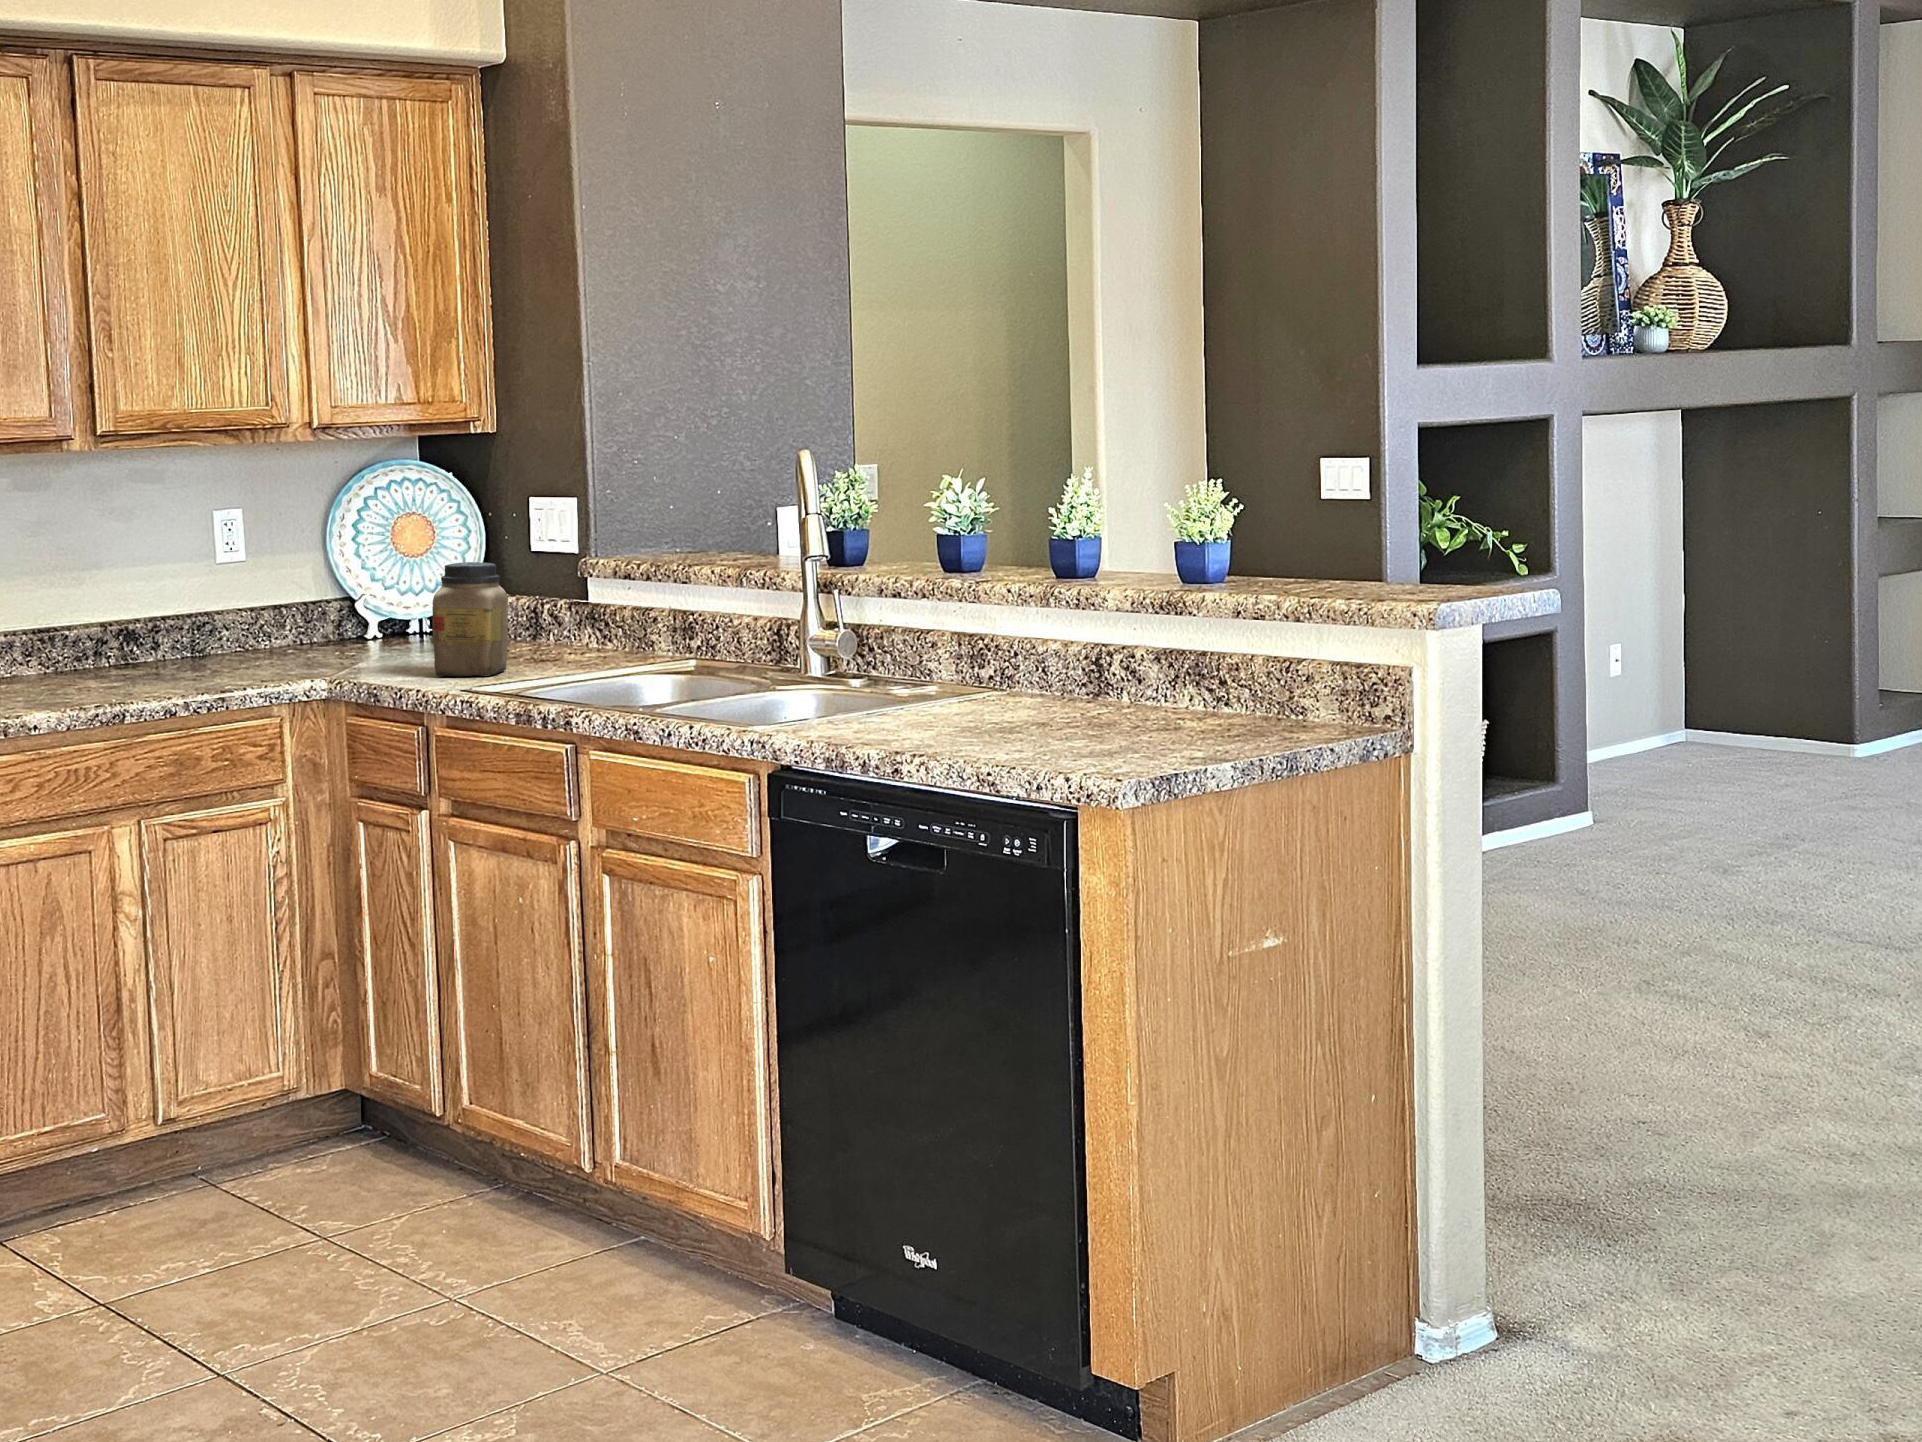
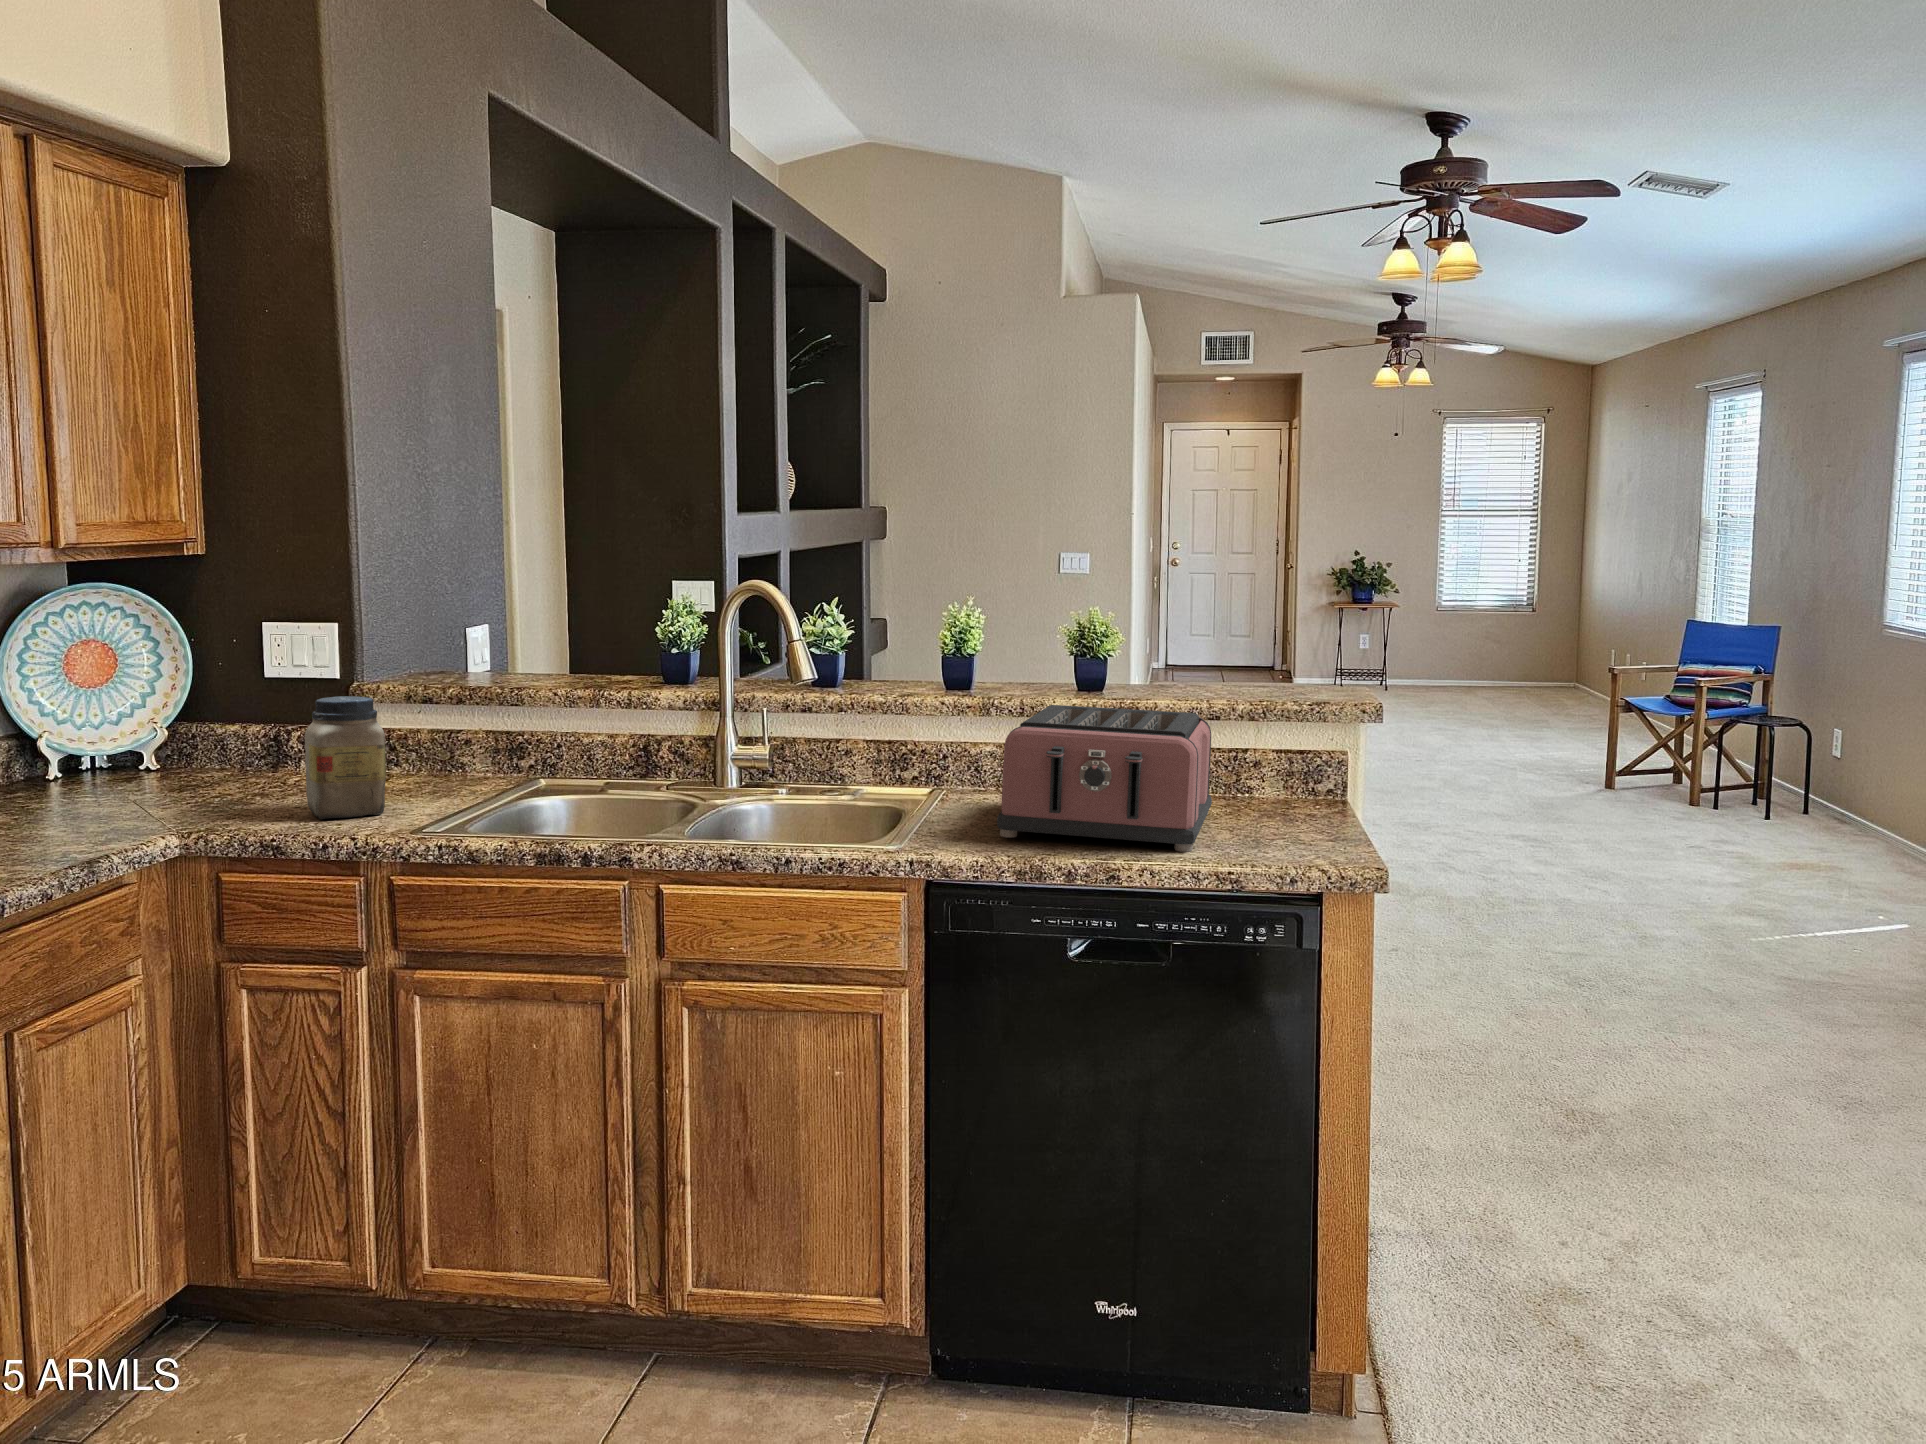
toaster: none [870,587,1194,755] -> present [997,705,1212,852]

